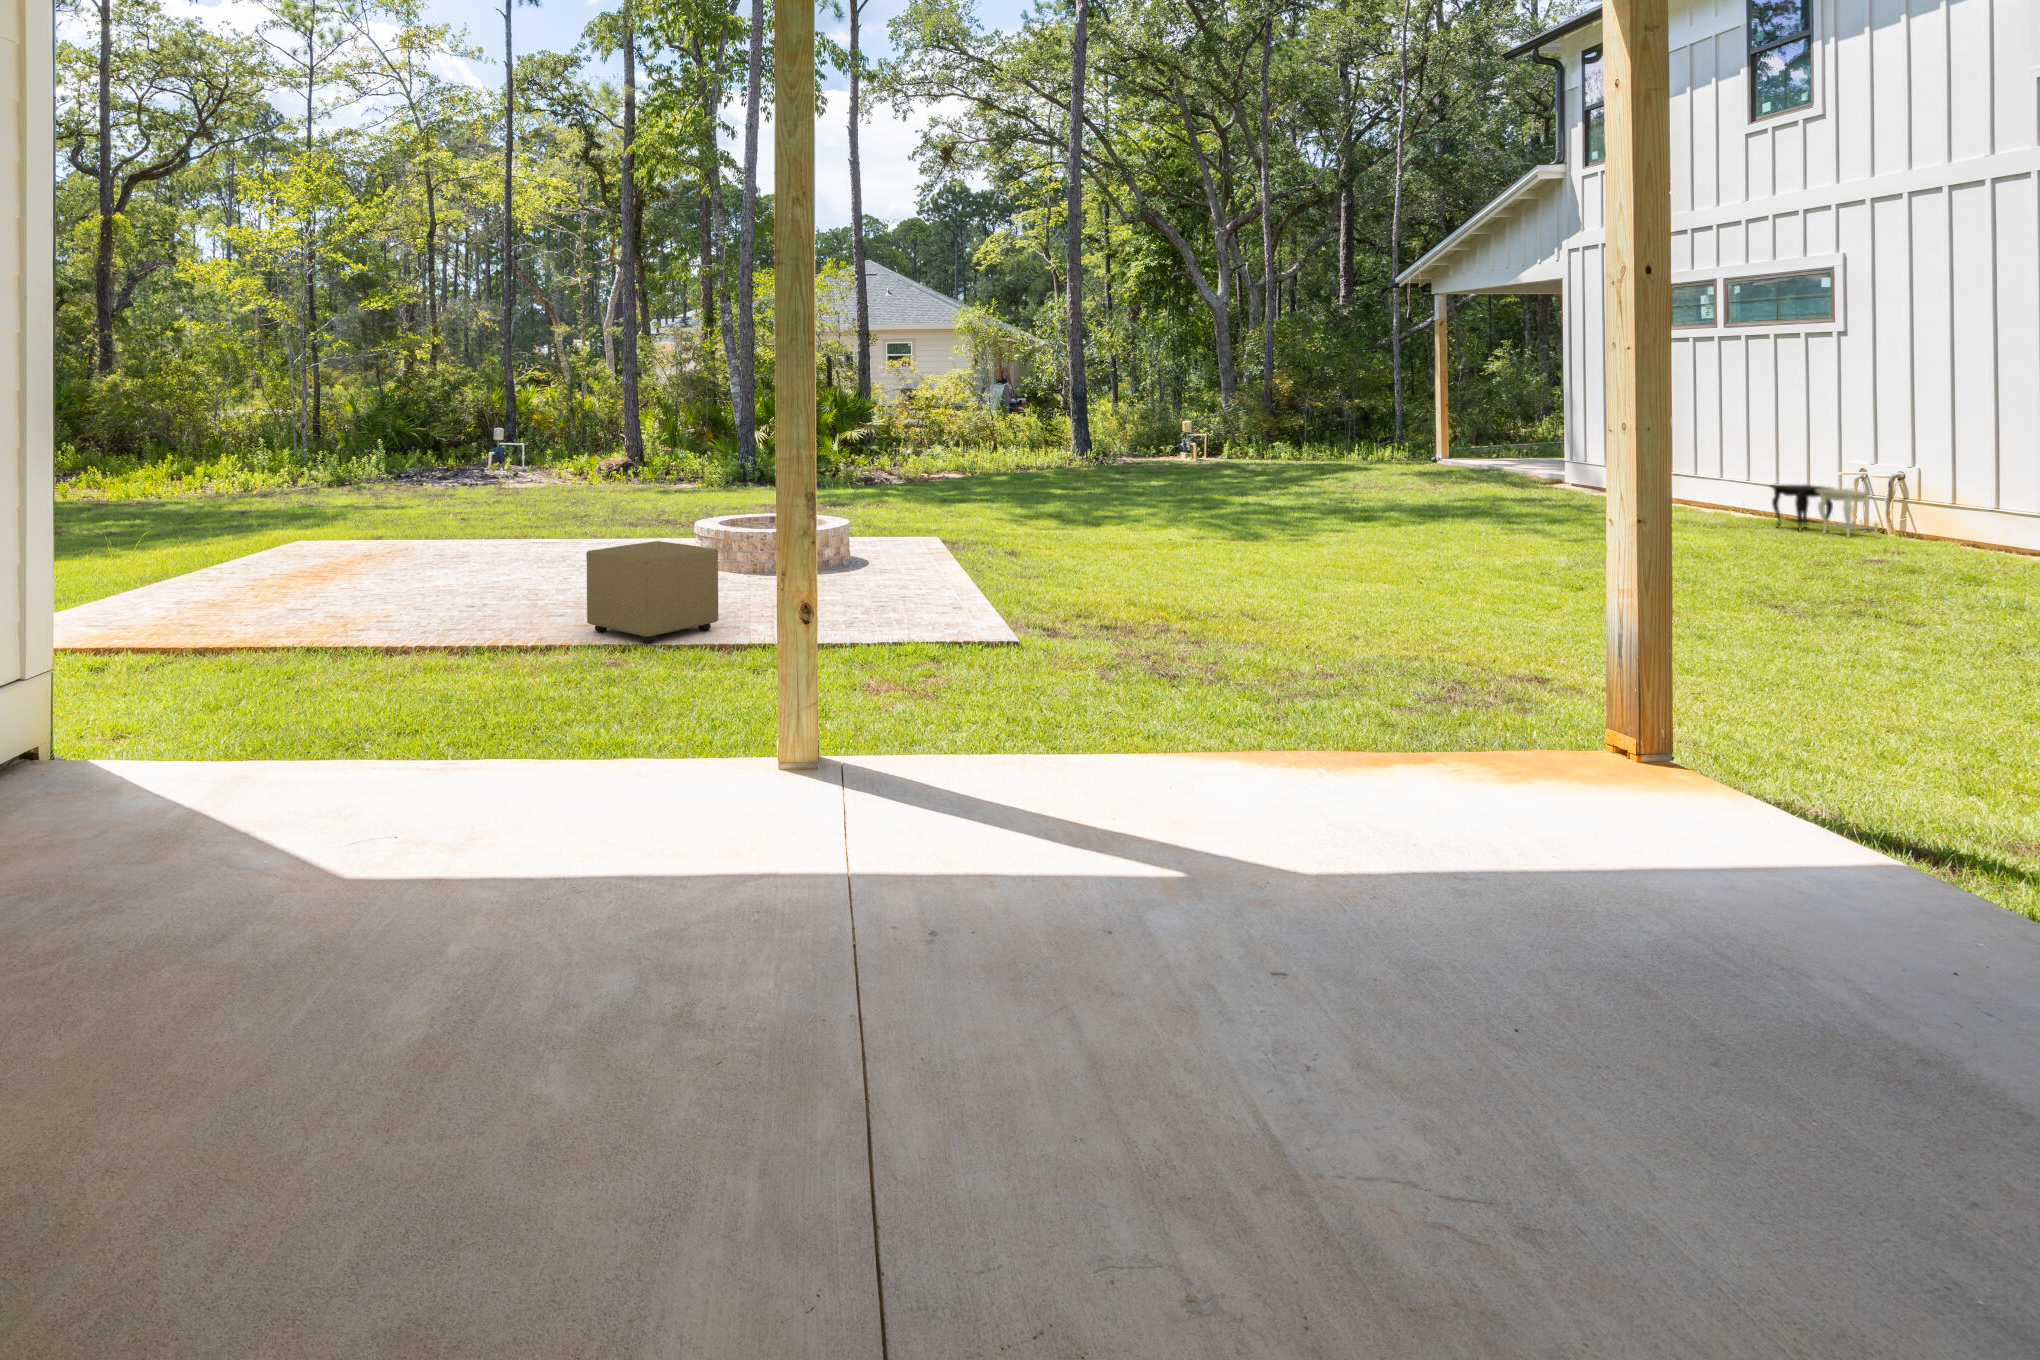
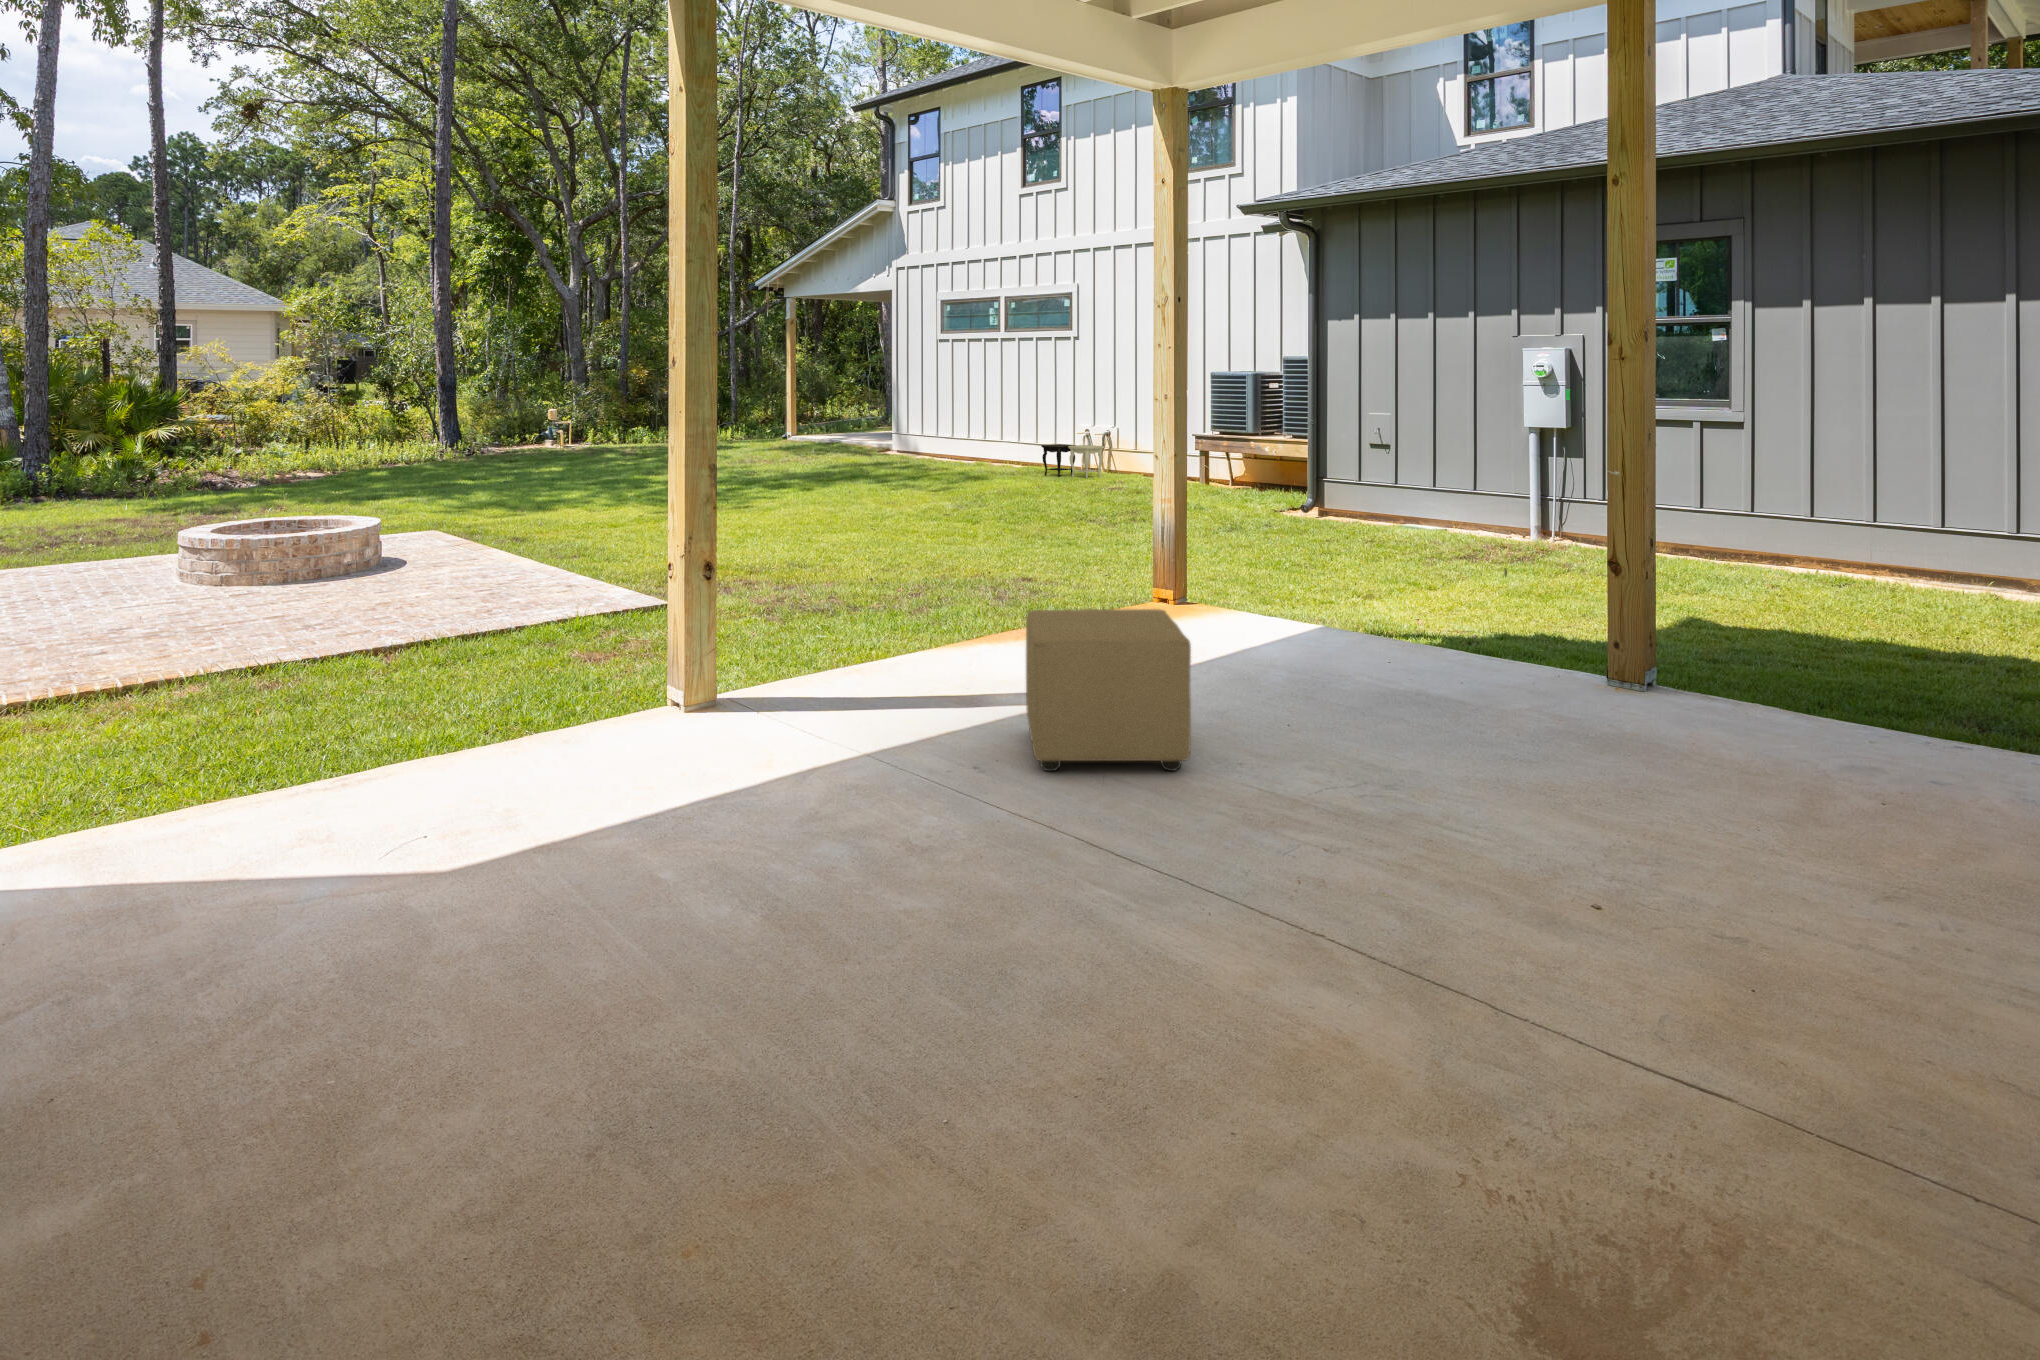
ottoman: present [586,541,718,643] -> present [1026,609,1191,771]

